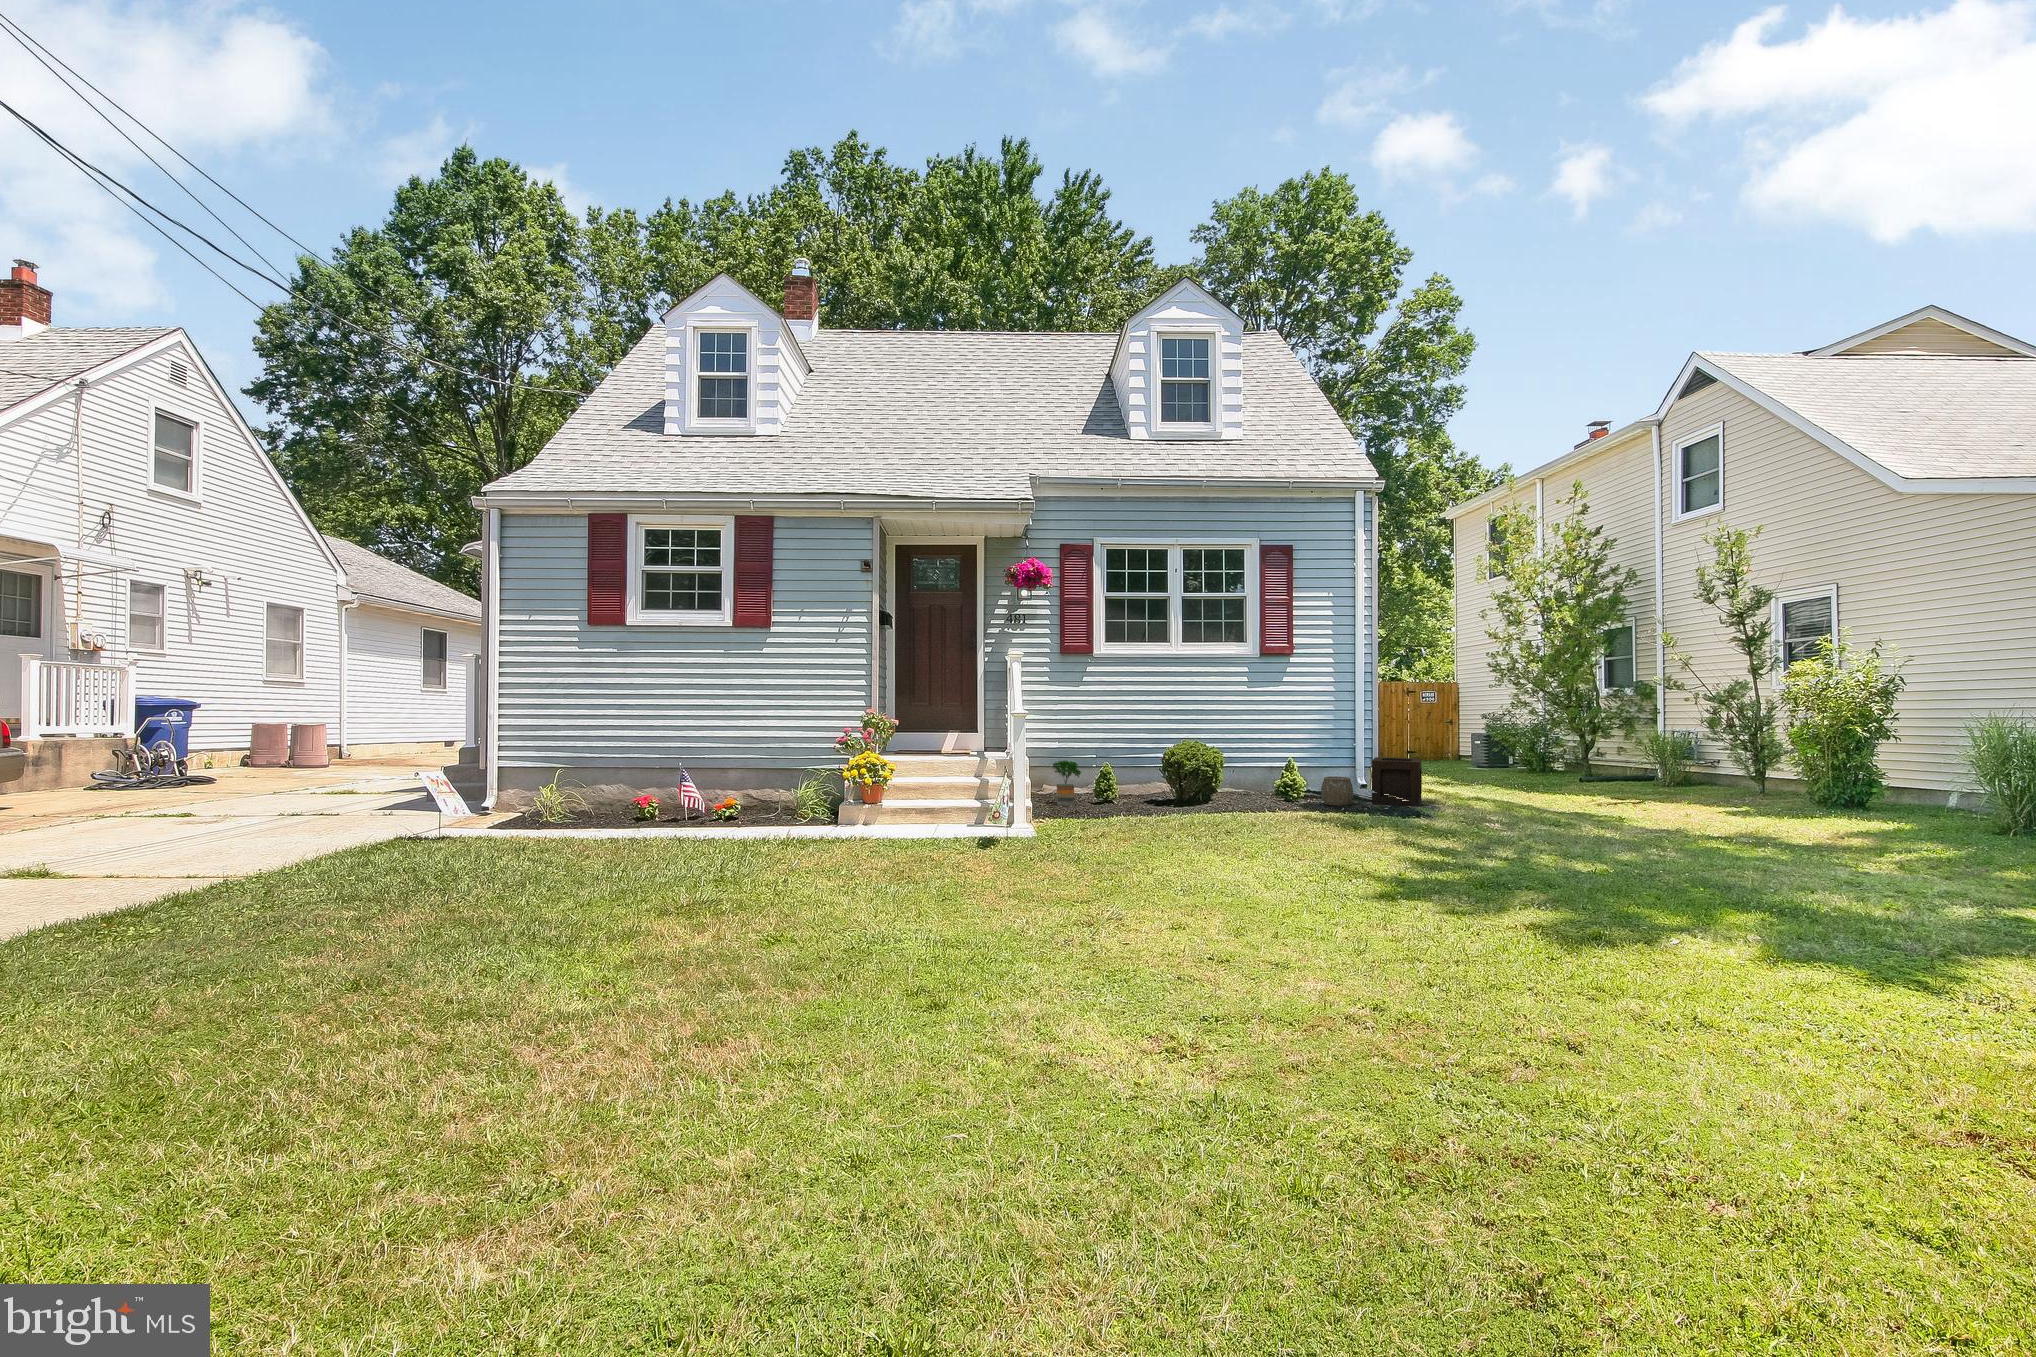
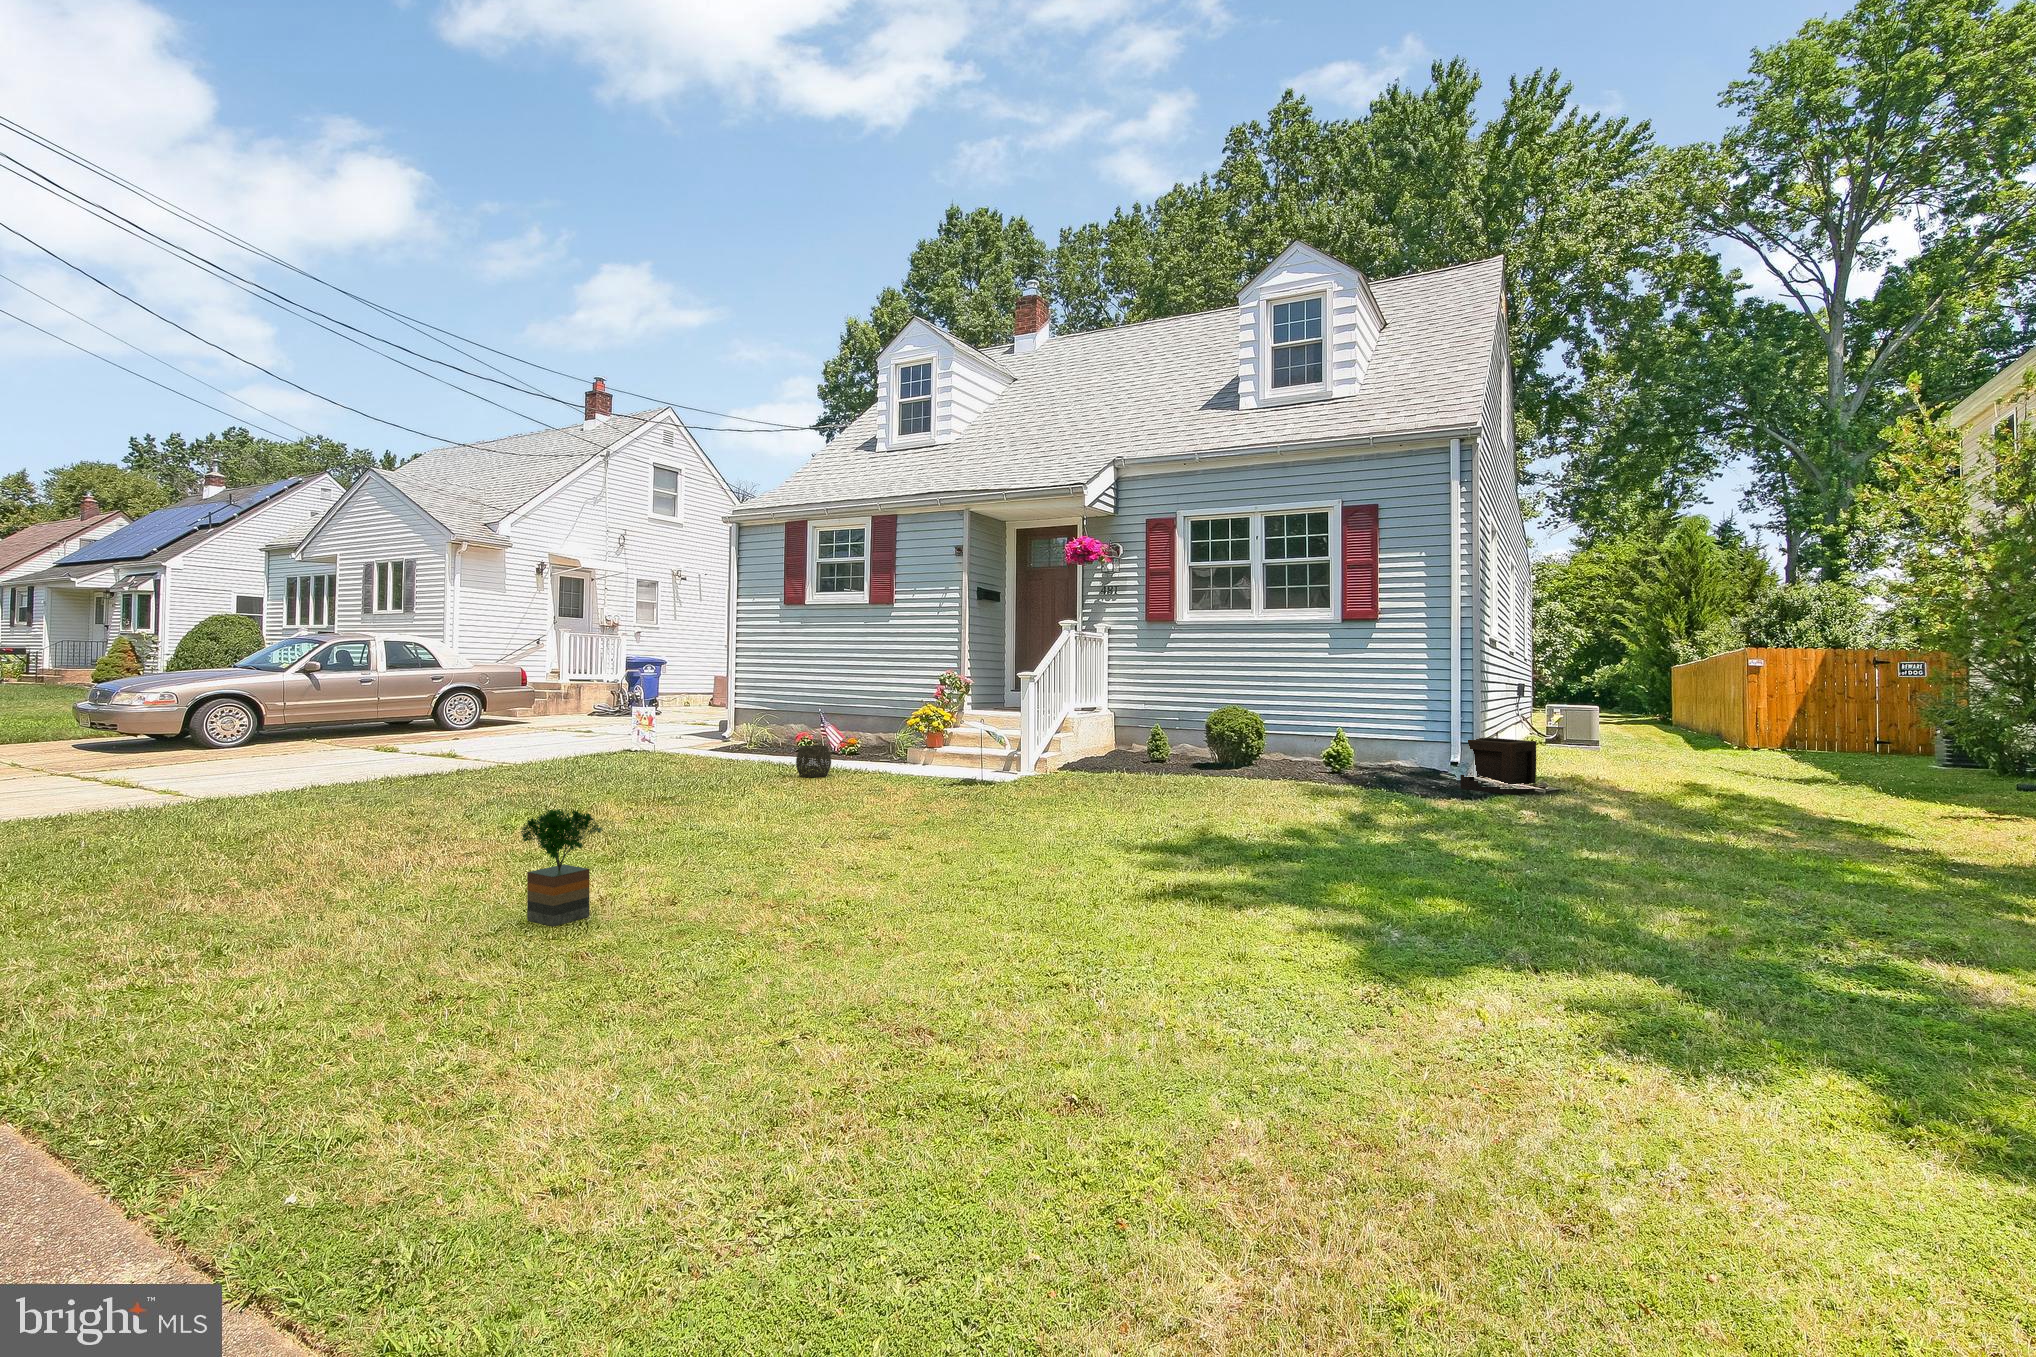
potted tree: present [1052,760,1081,806] -> present [521,809,603,926]
woven basket: present [1321,776,1353,806] -> present [796,745,831,777]

